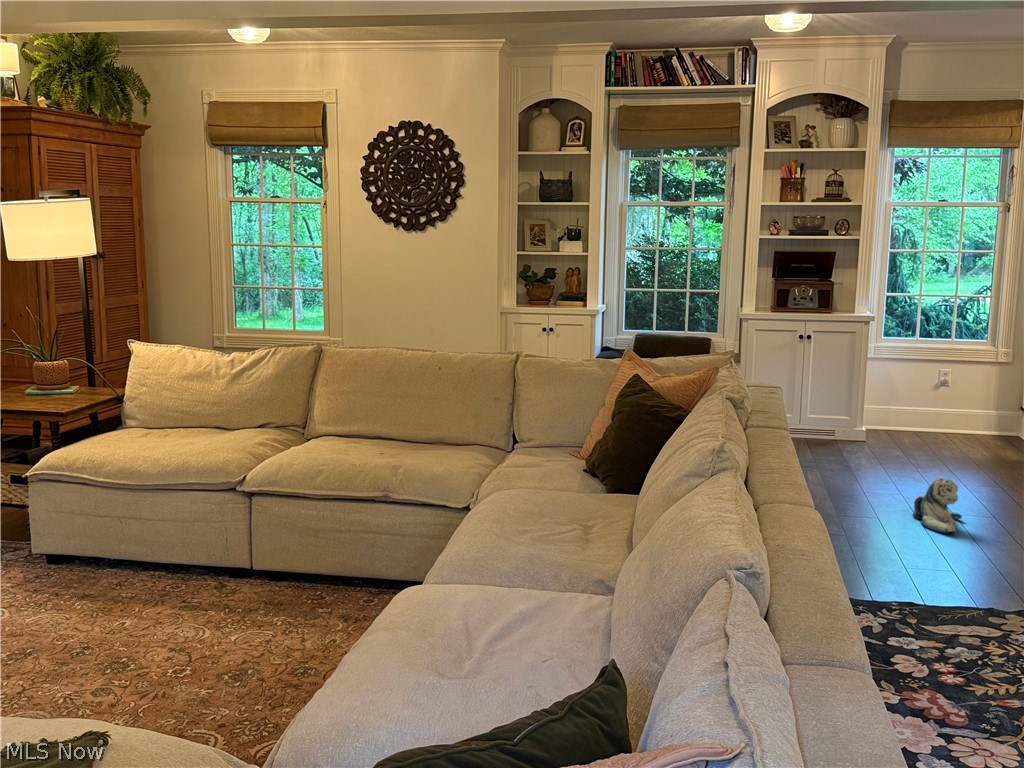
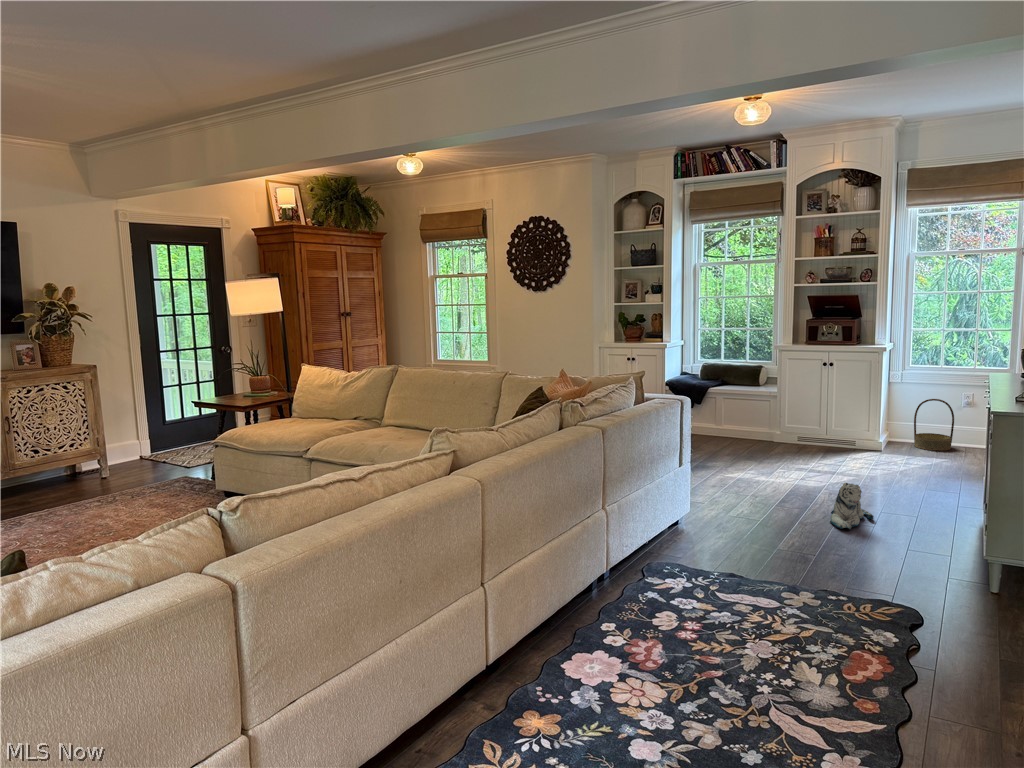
basket: none [887,374,930,435] -> present [914,399,954,451]

